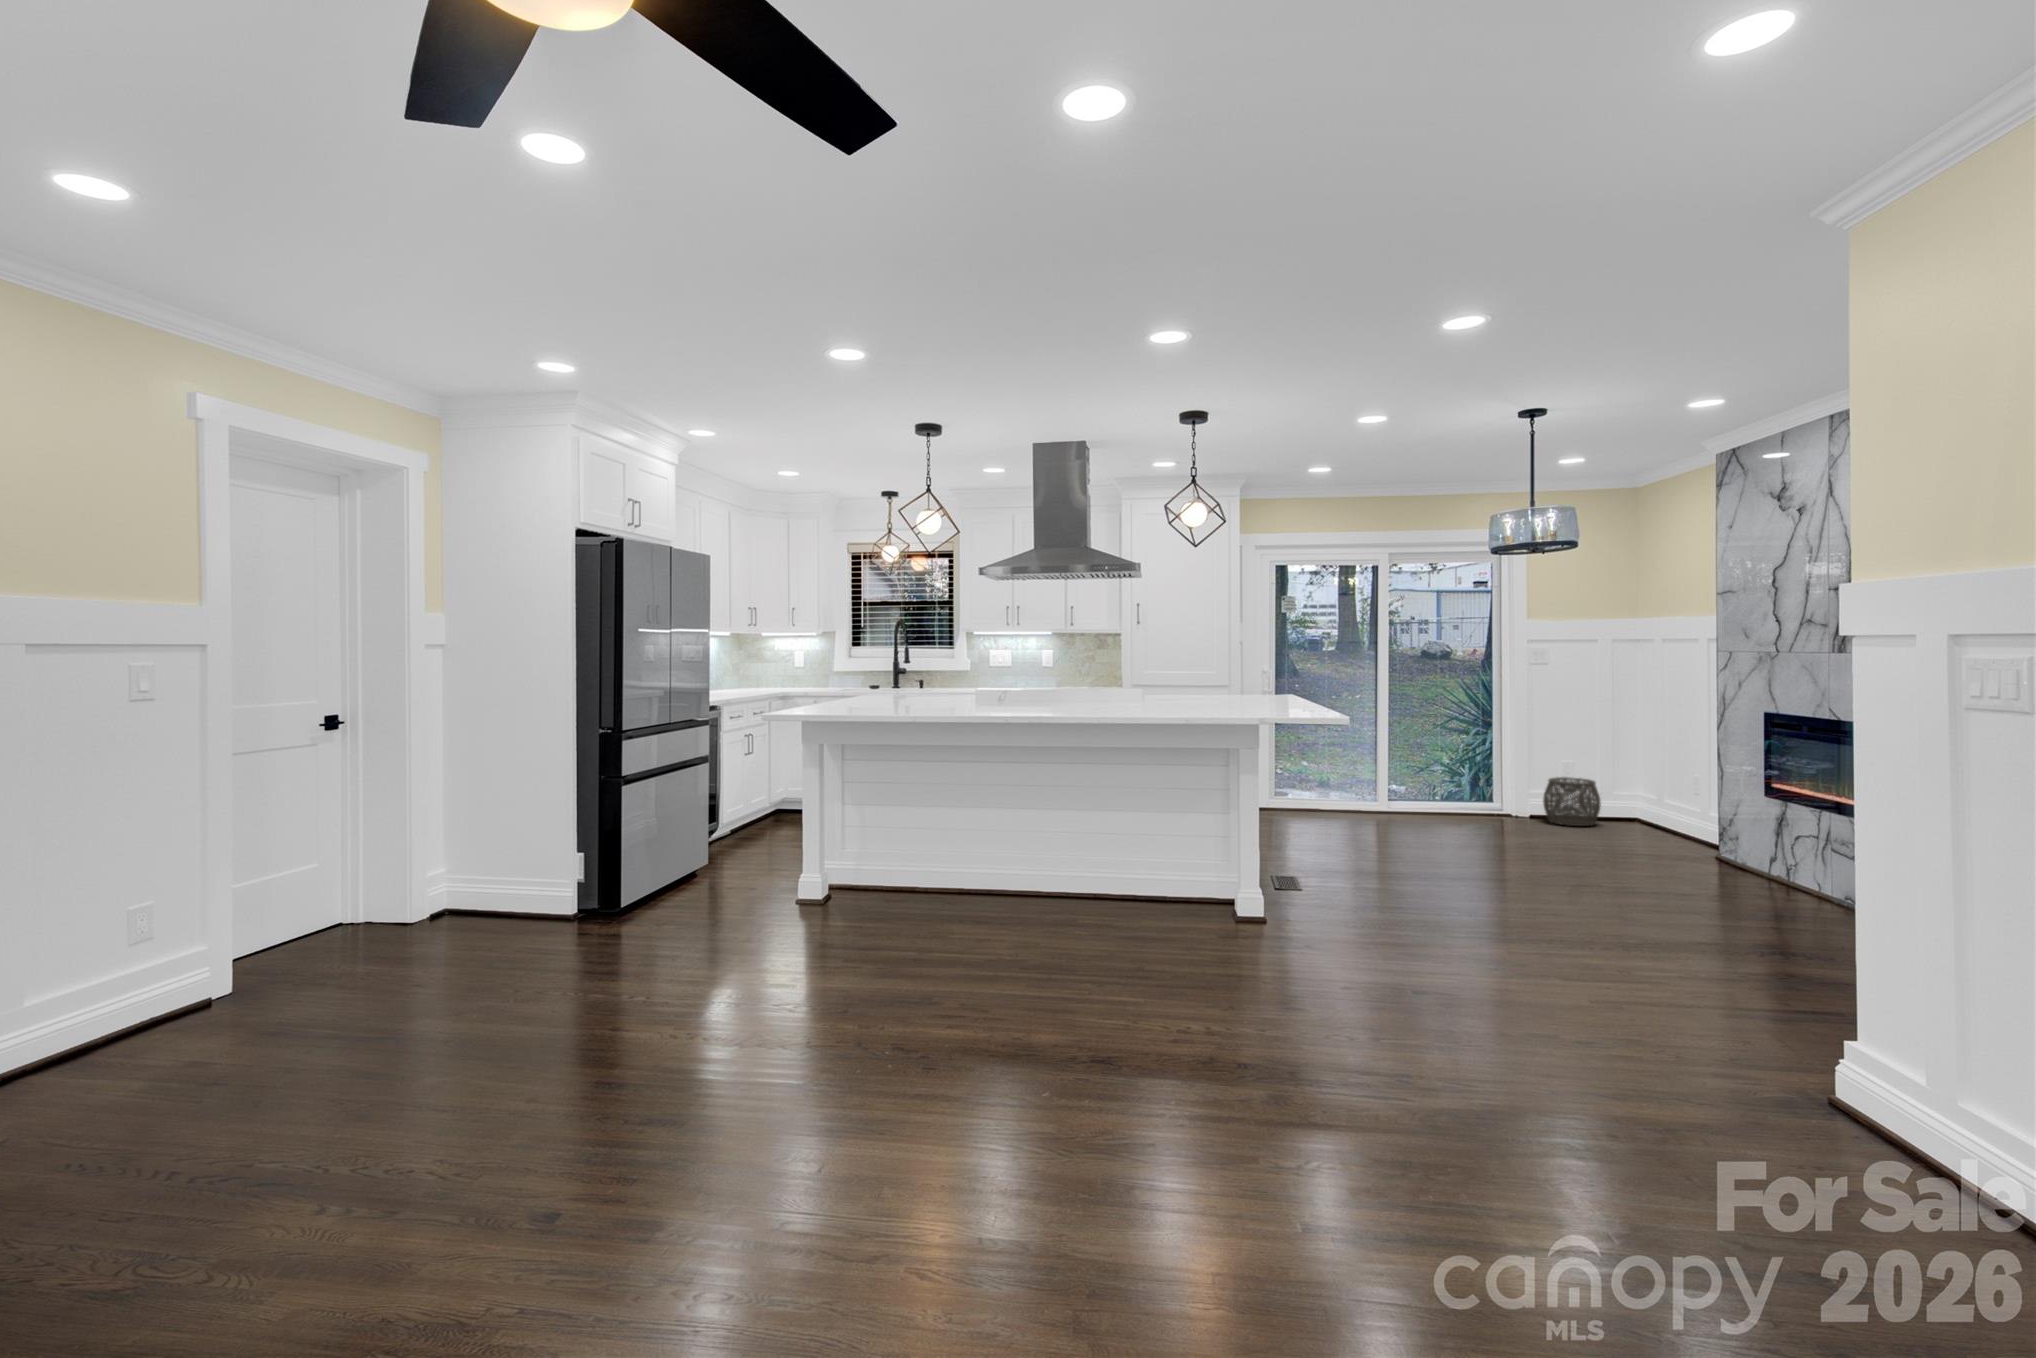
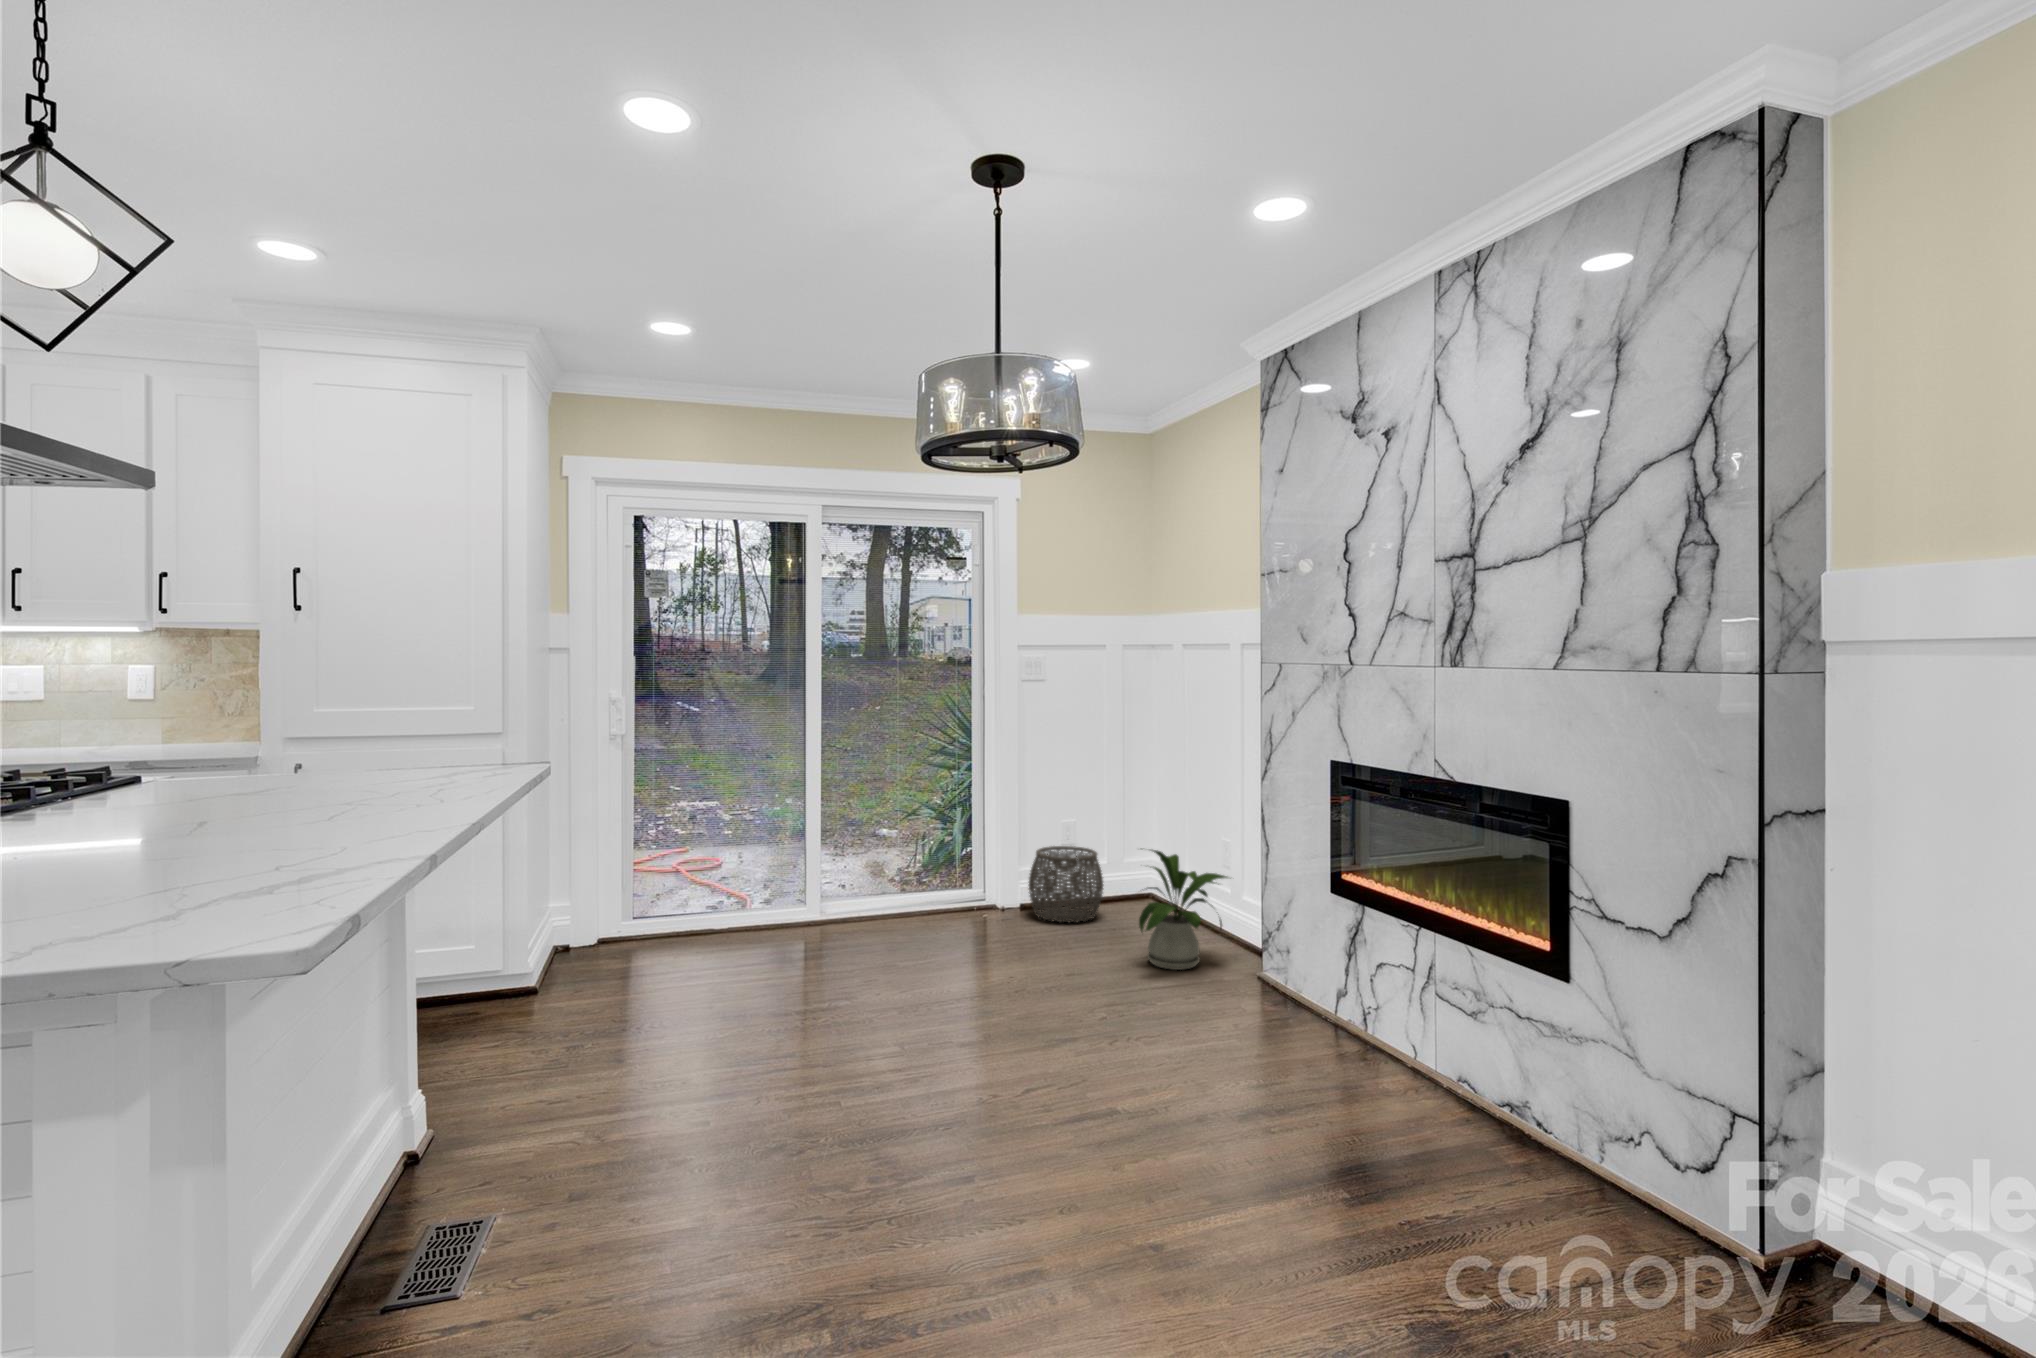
house plant: none [1622,772,1702,850] -> present [1139,850,1227,970]

